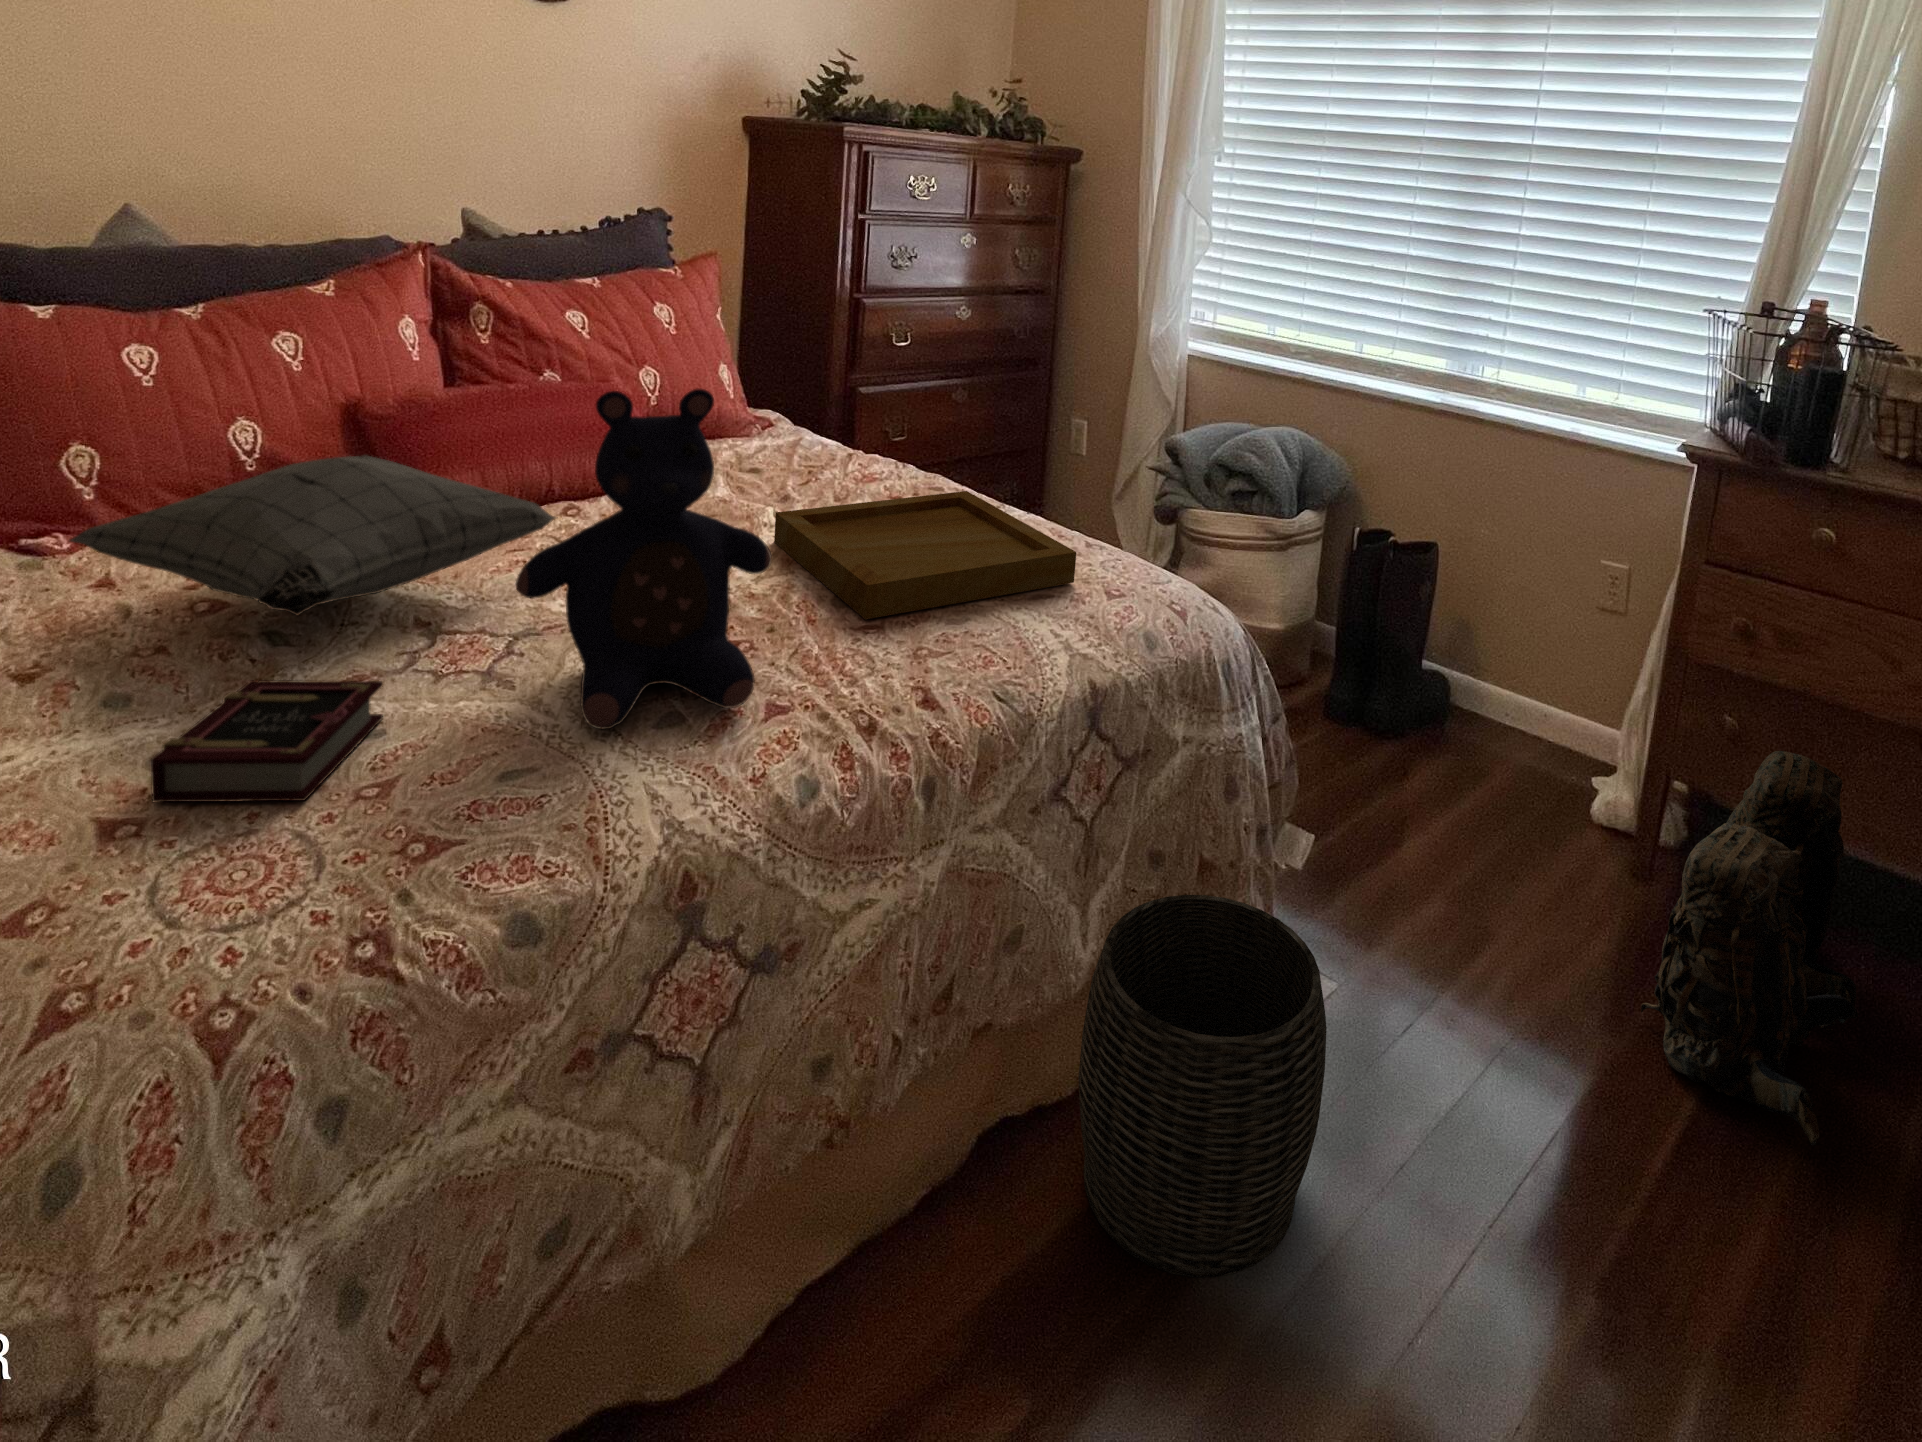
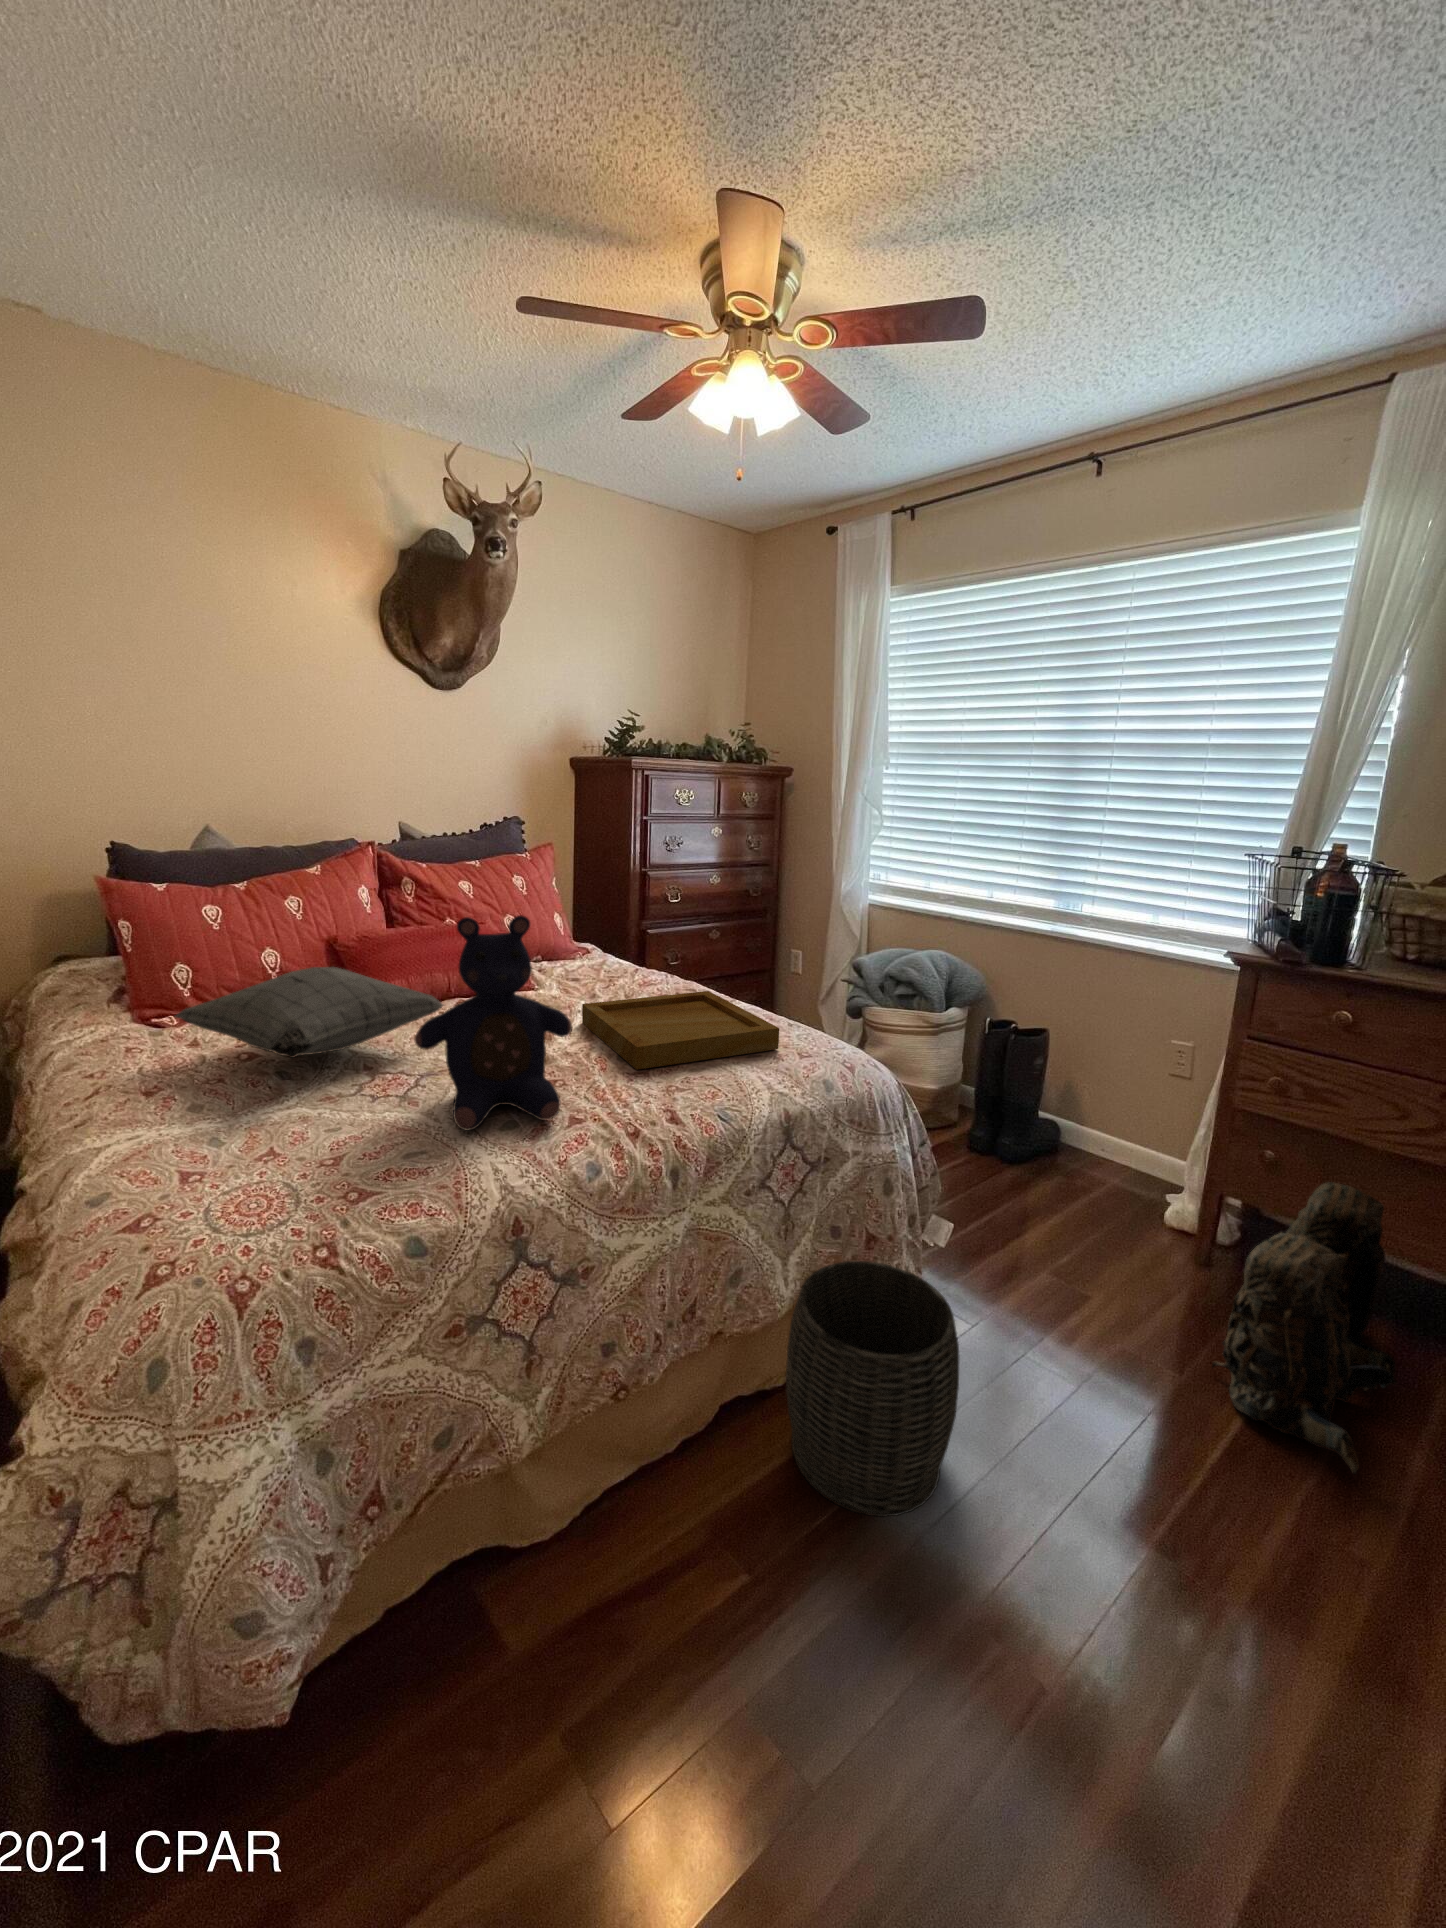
book: present [151,680,383,802] -> none [208,1095,341,1165]

